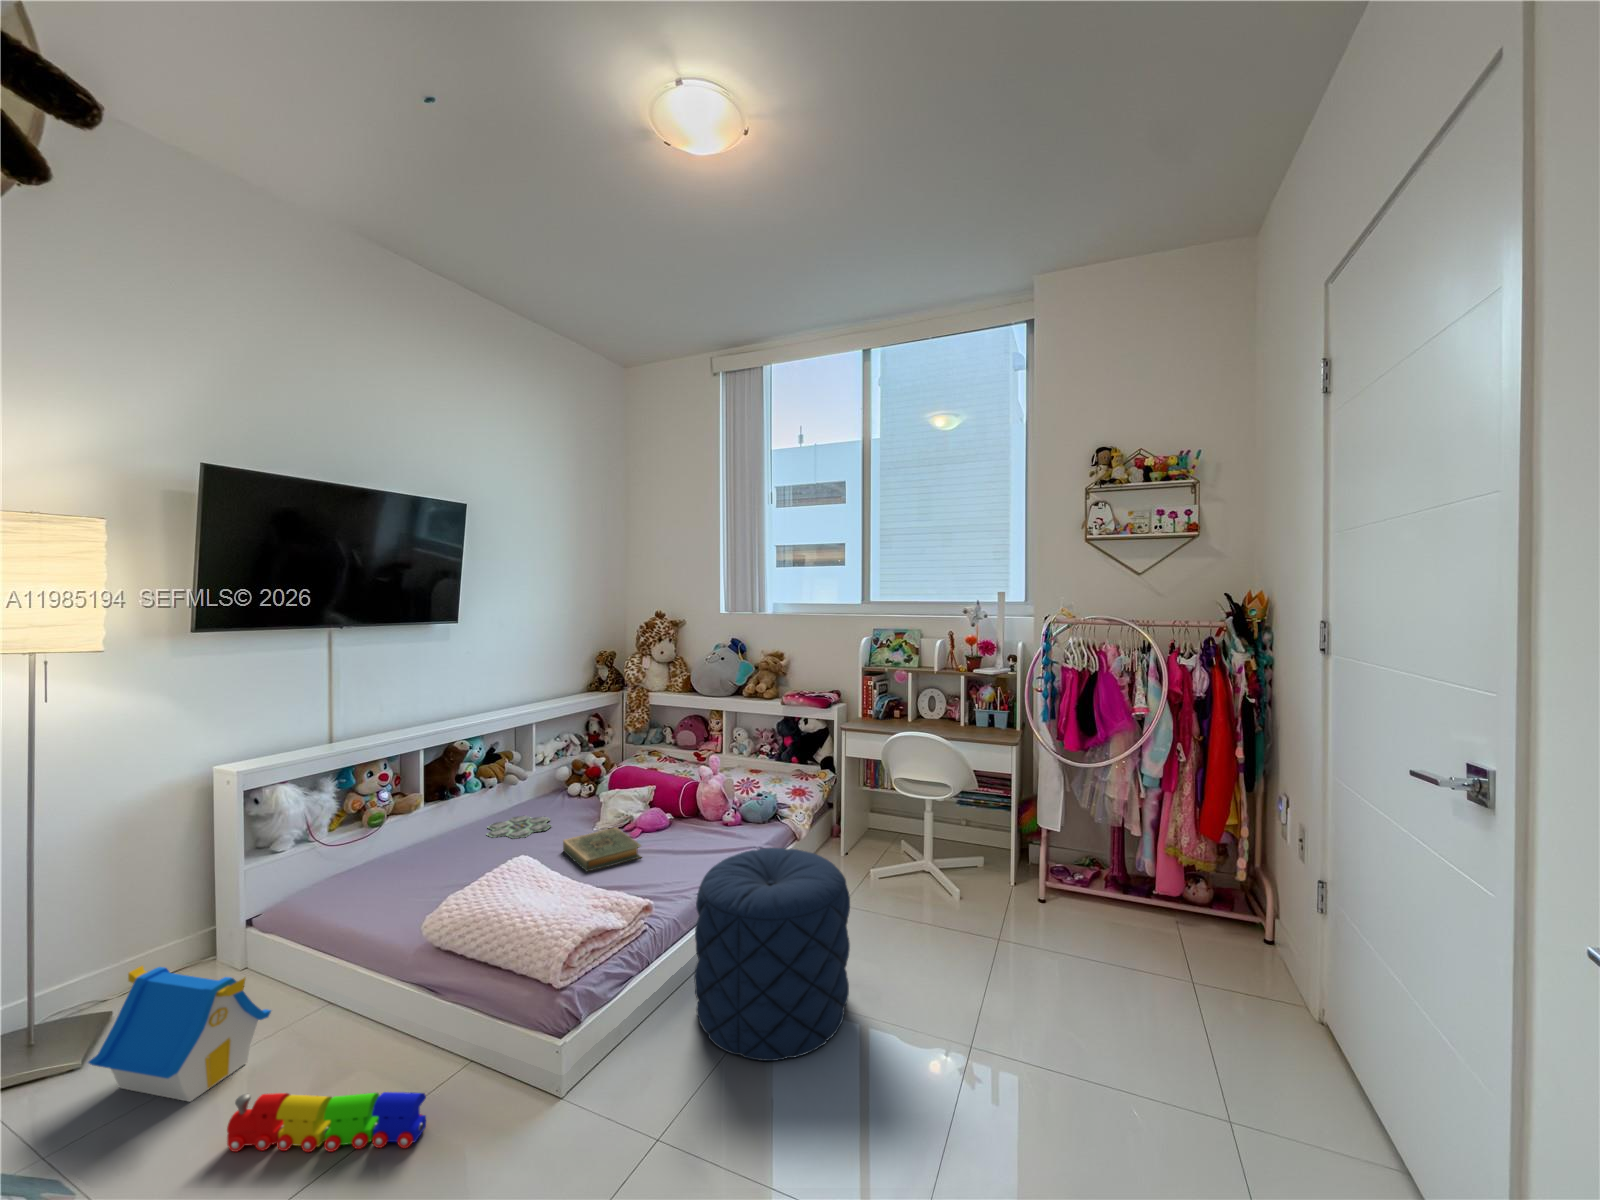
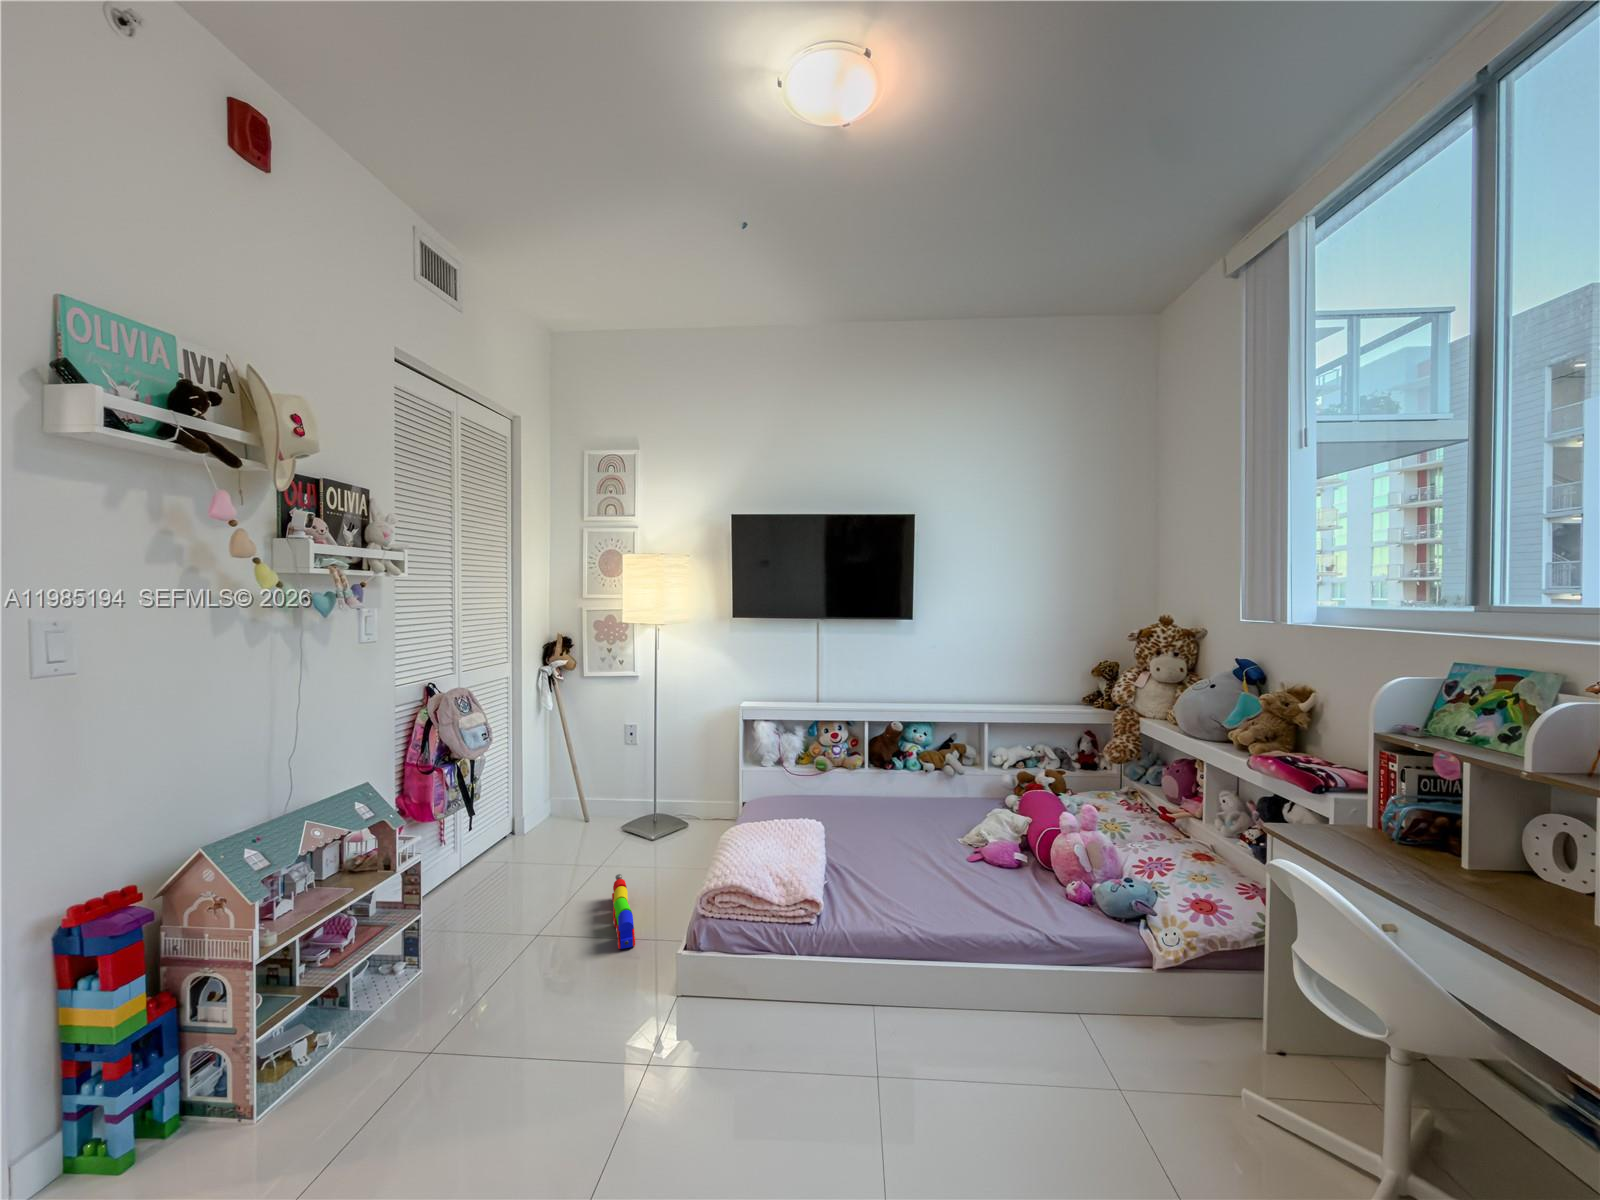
board game: present [487,816,551,839] -> none [896,802,954,824]
hardback book: present [563,827,641,871] -> none [878,832,956,878]
pouf: present [694,848,850,1061] -> none [736,889,916,1151]
toy house: present [88,966,271,1102] -> none [630,797,688,873]

